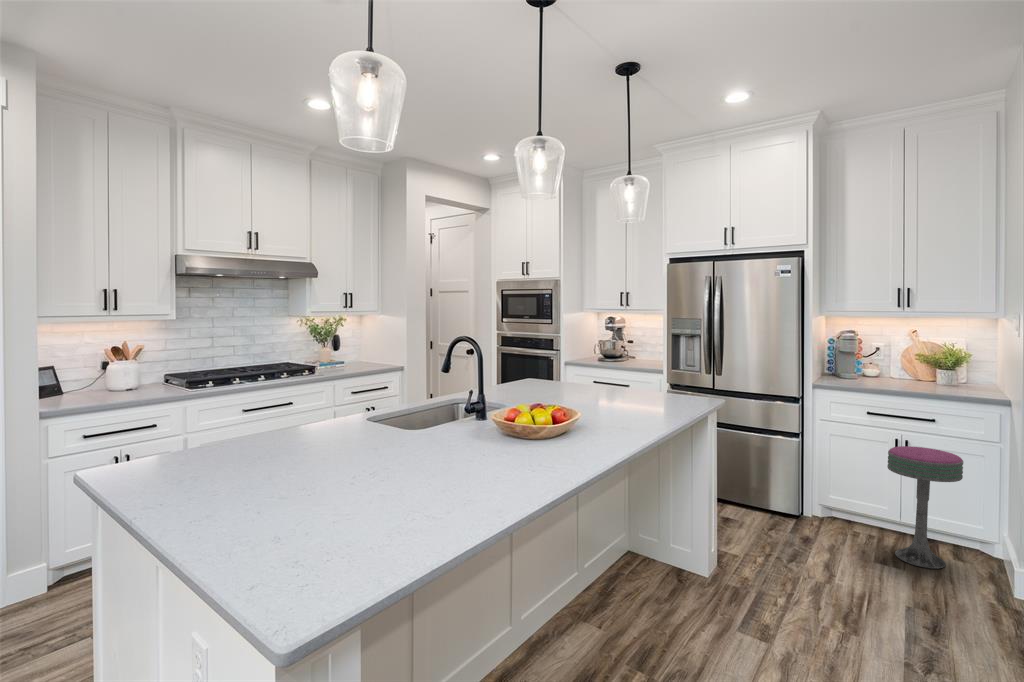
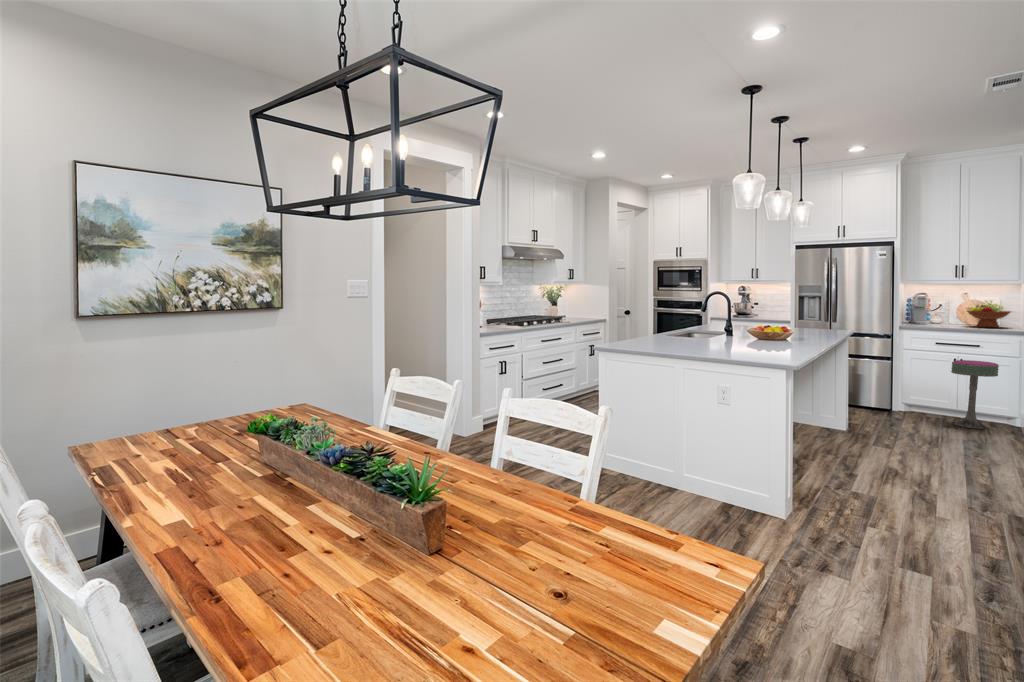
fruit bowl: none [914,354,984,391] -> present [968,305,1011,327]

